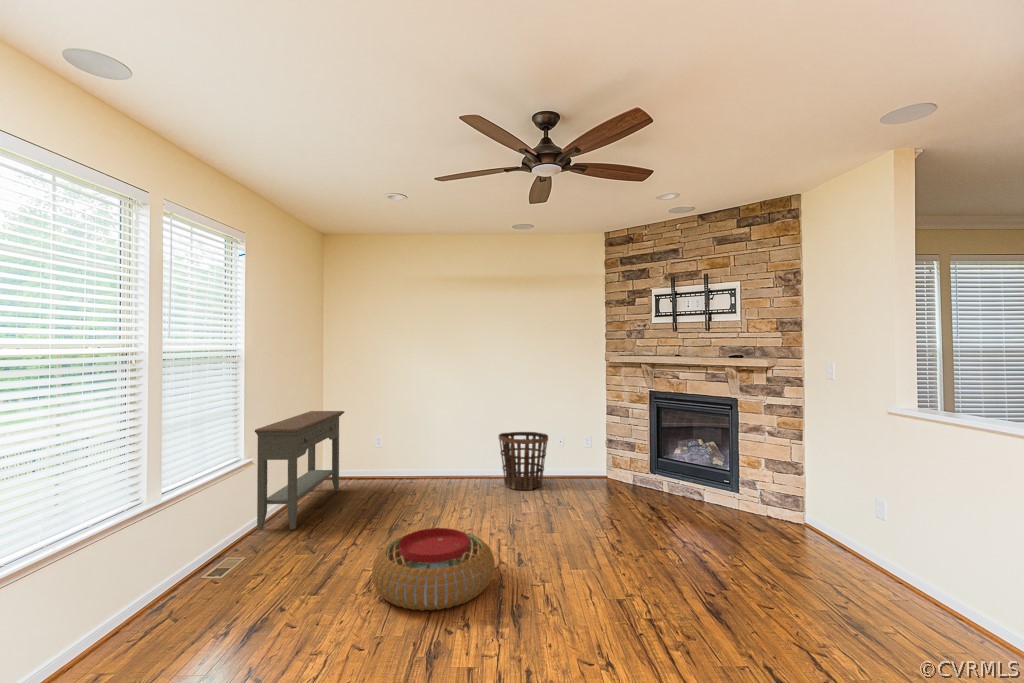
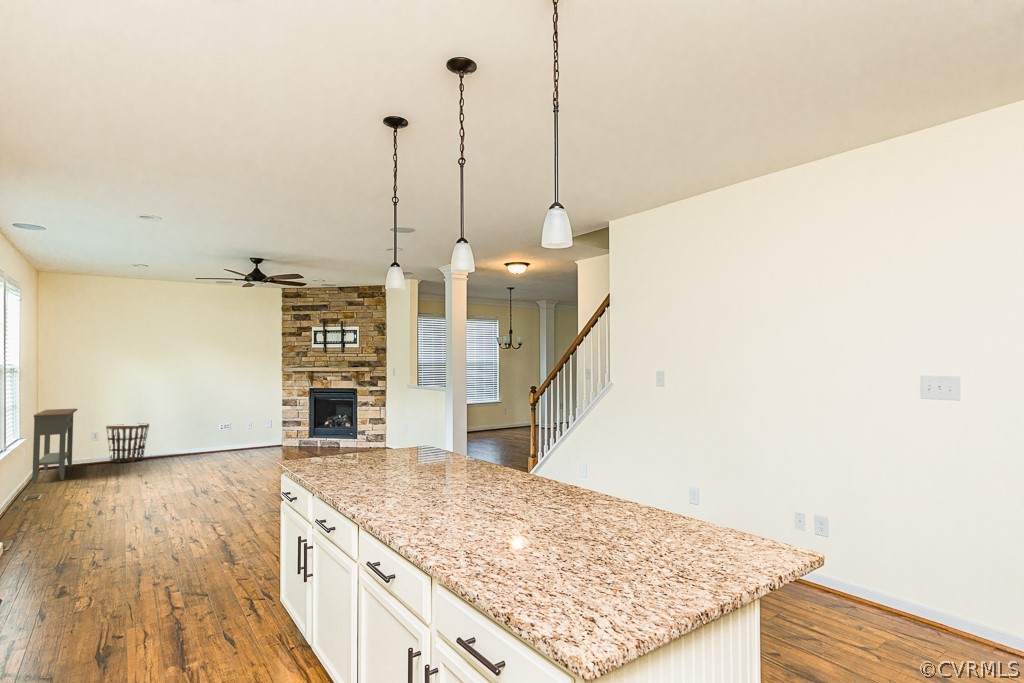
basket: present [499,432,548,490] -> present [106,424,149,462]
pouf: present [372,528,495,611] -> none [153,455,224,485]

